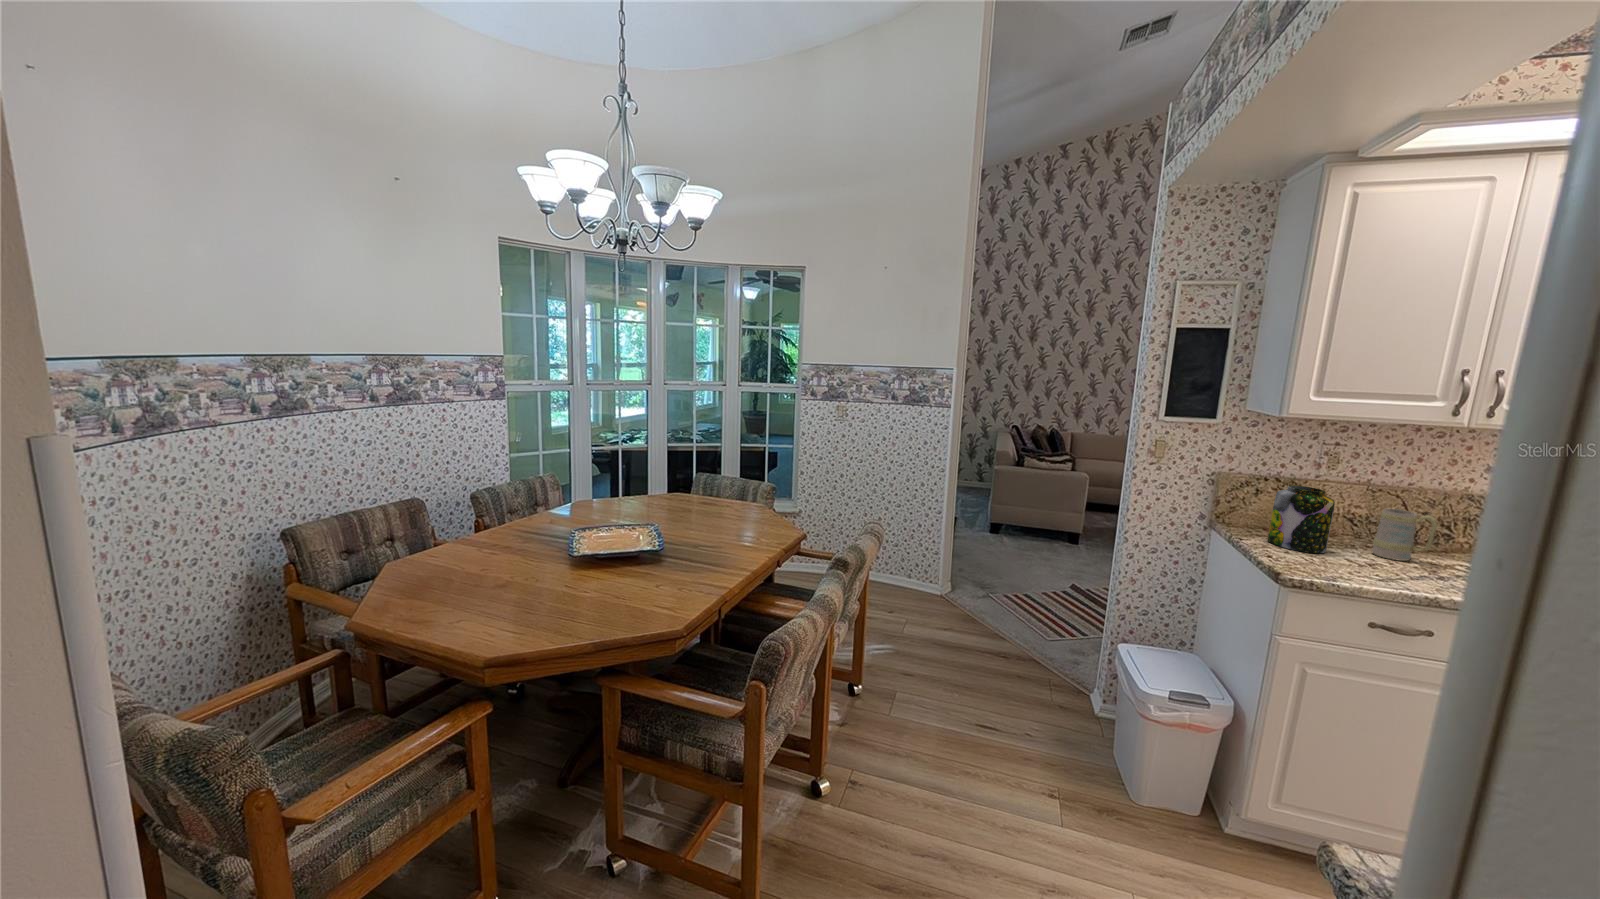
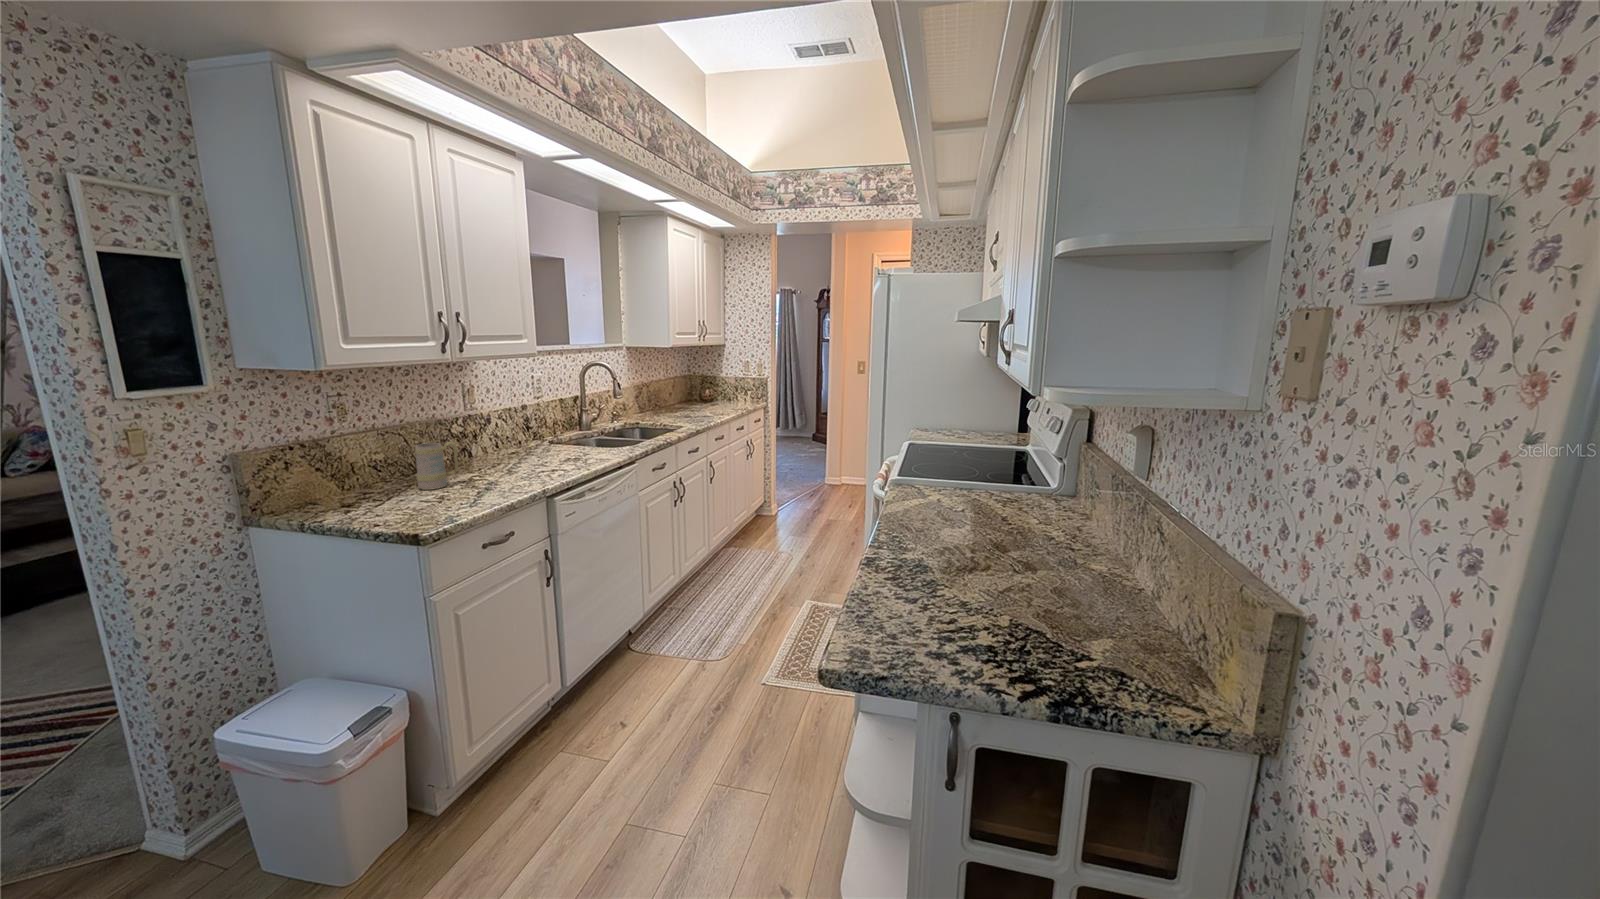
jar: present [1268,485,1335,553] -> none [332,442,399,513]

